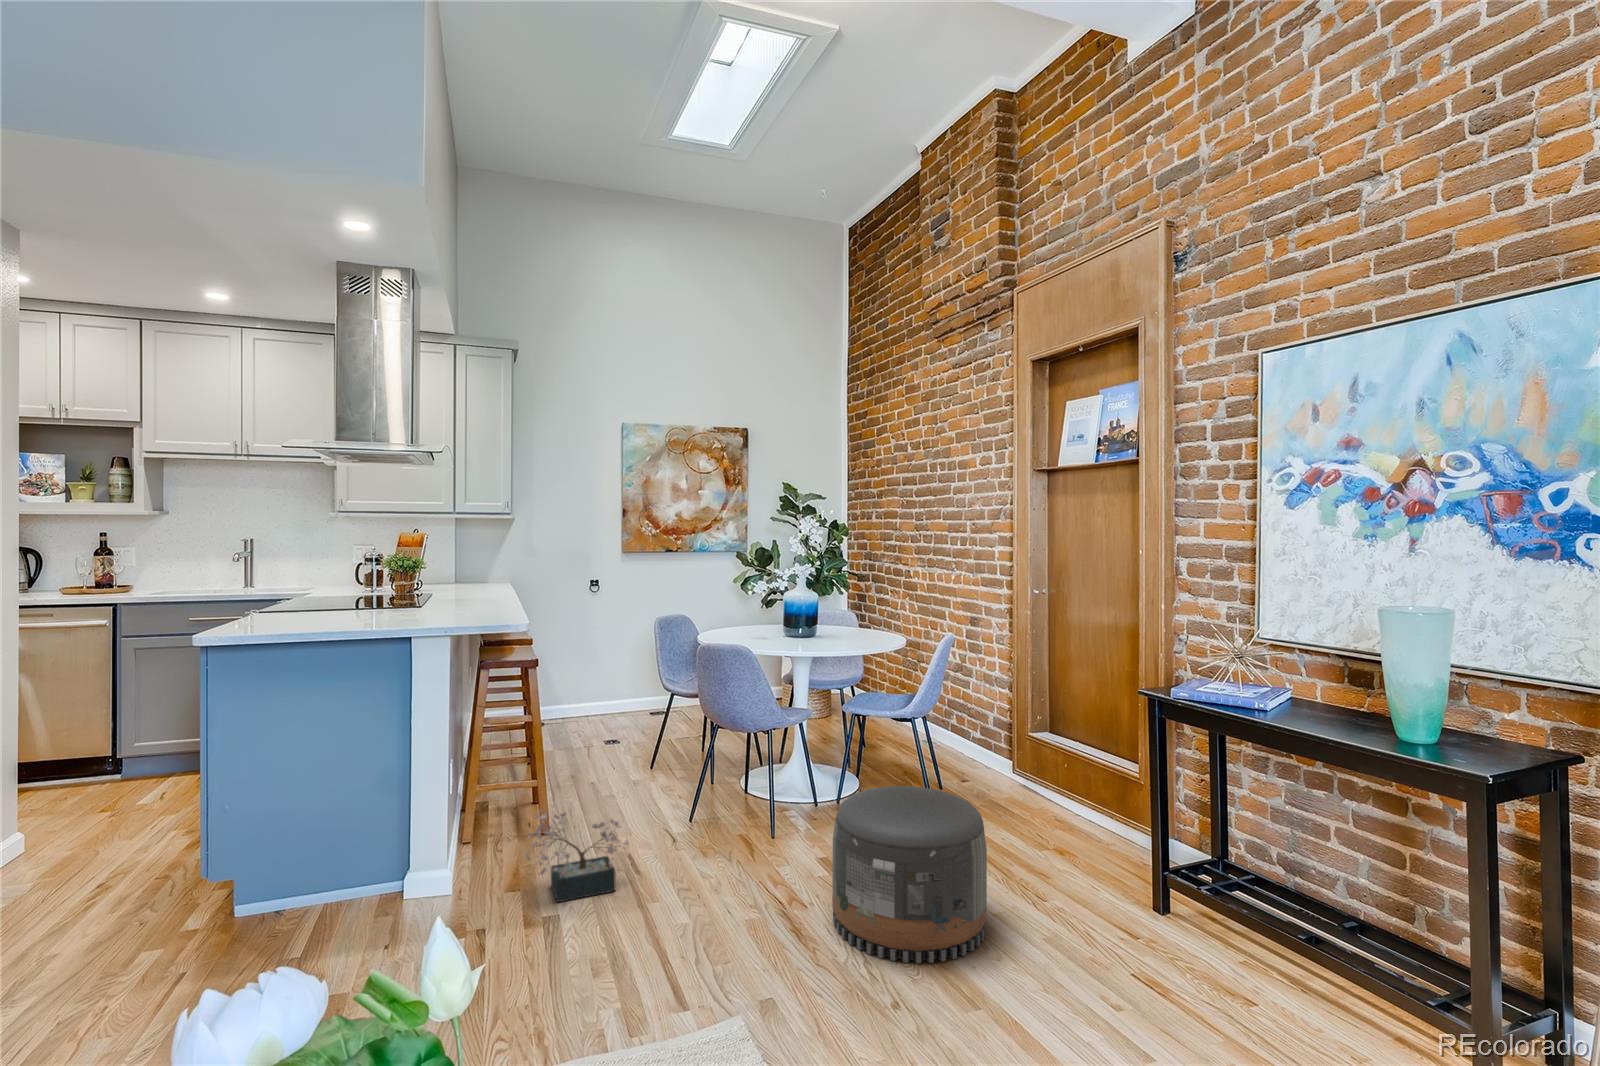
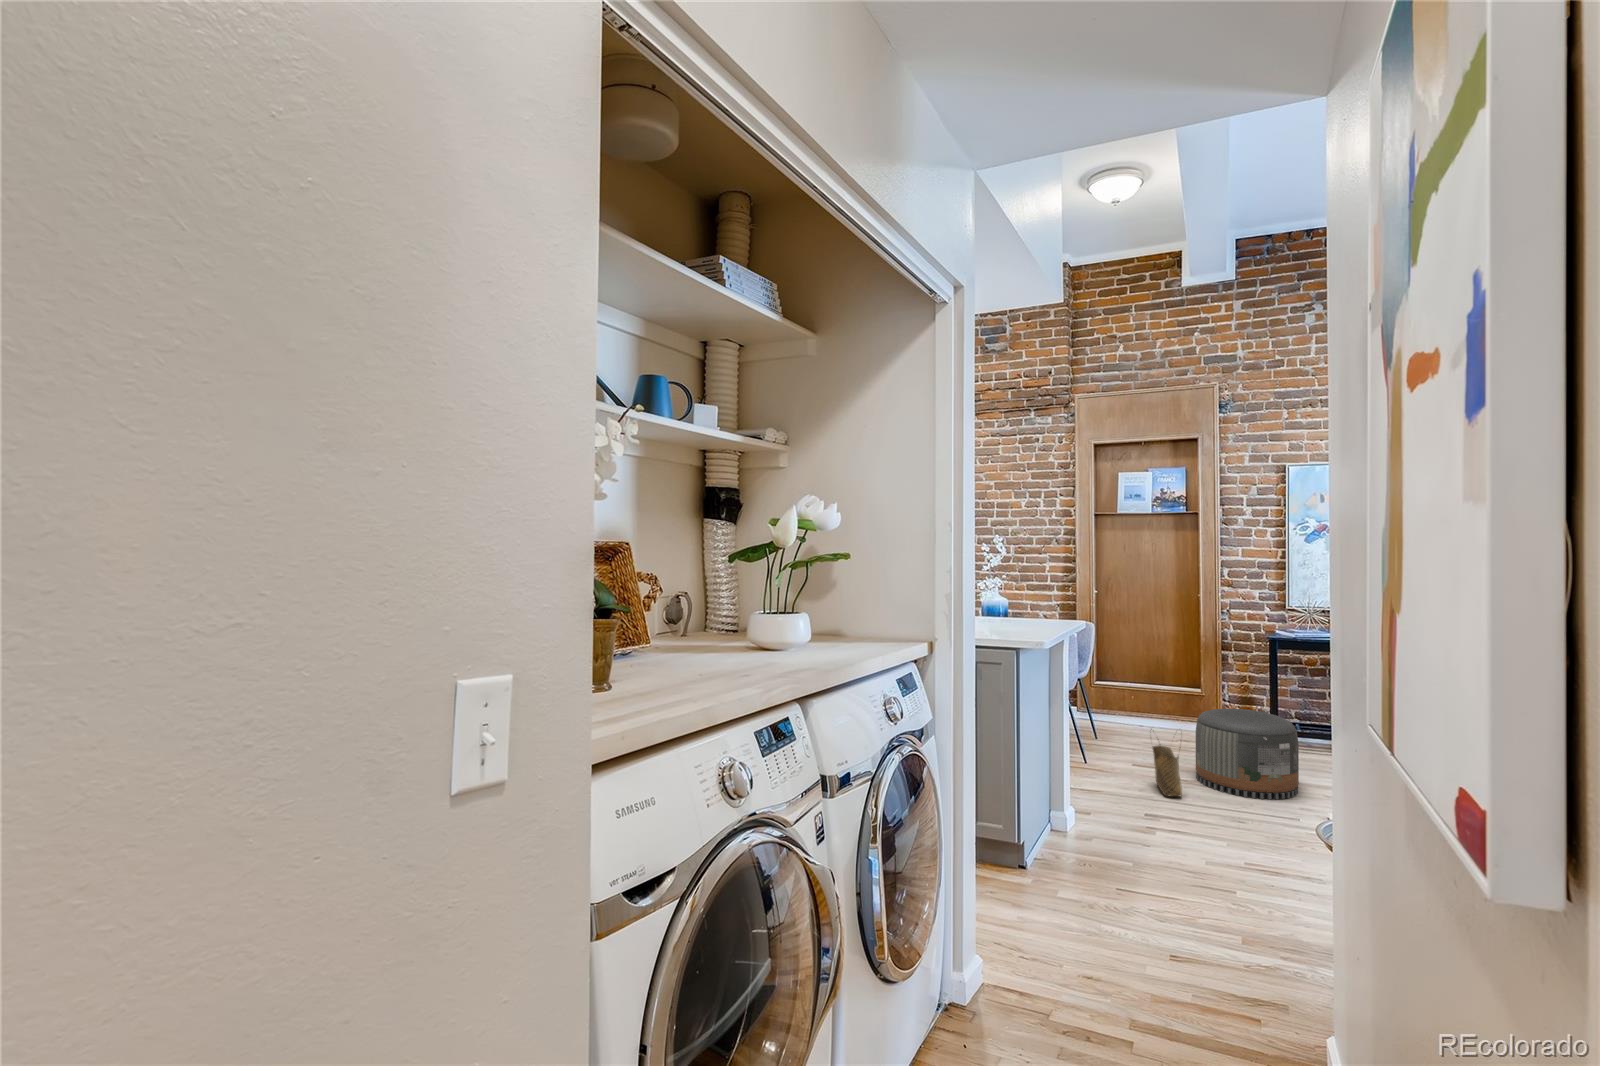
woven basket: none [736,786,799,895] -> present [1151,729,1182,796]
decorative plant: present [525,810,629,902] -> none [1093,770,1148,832]

